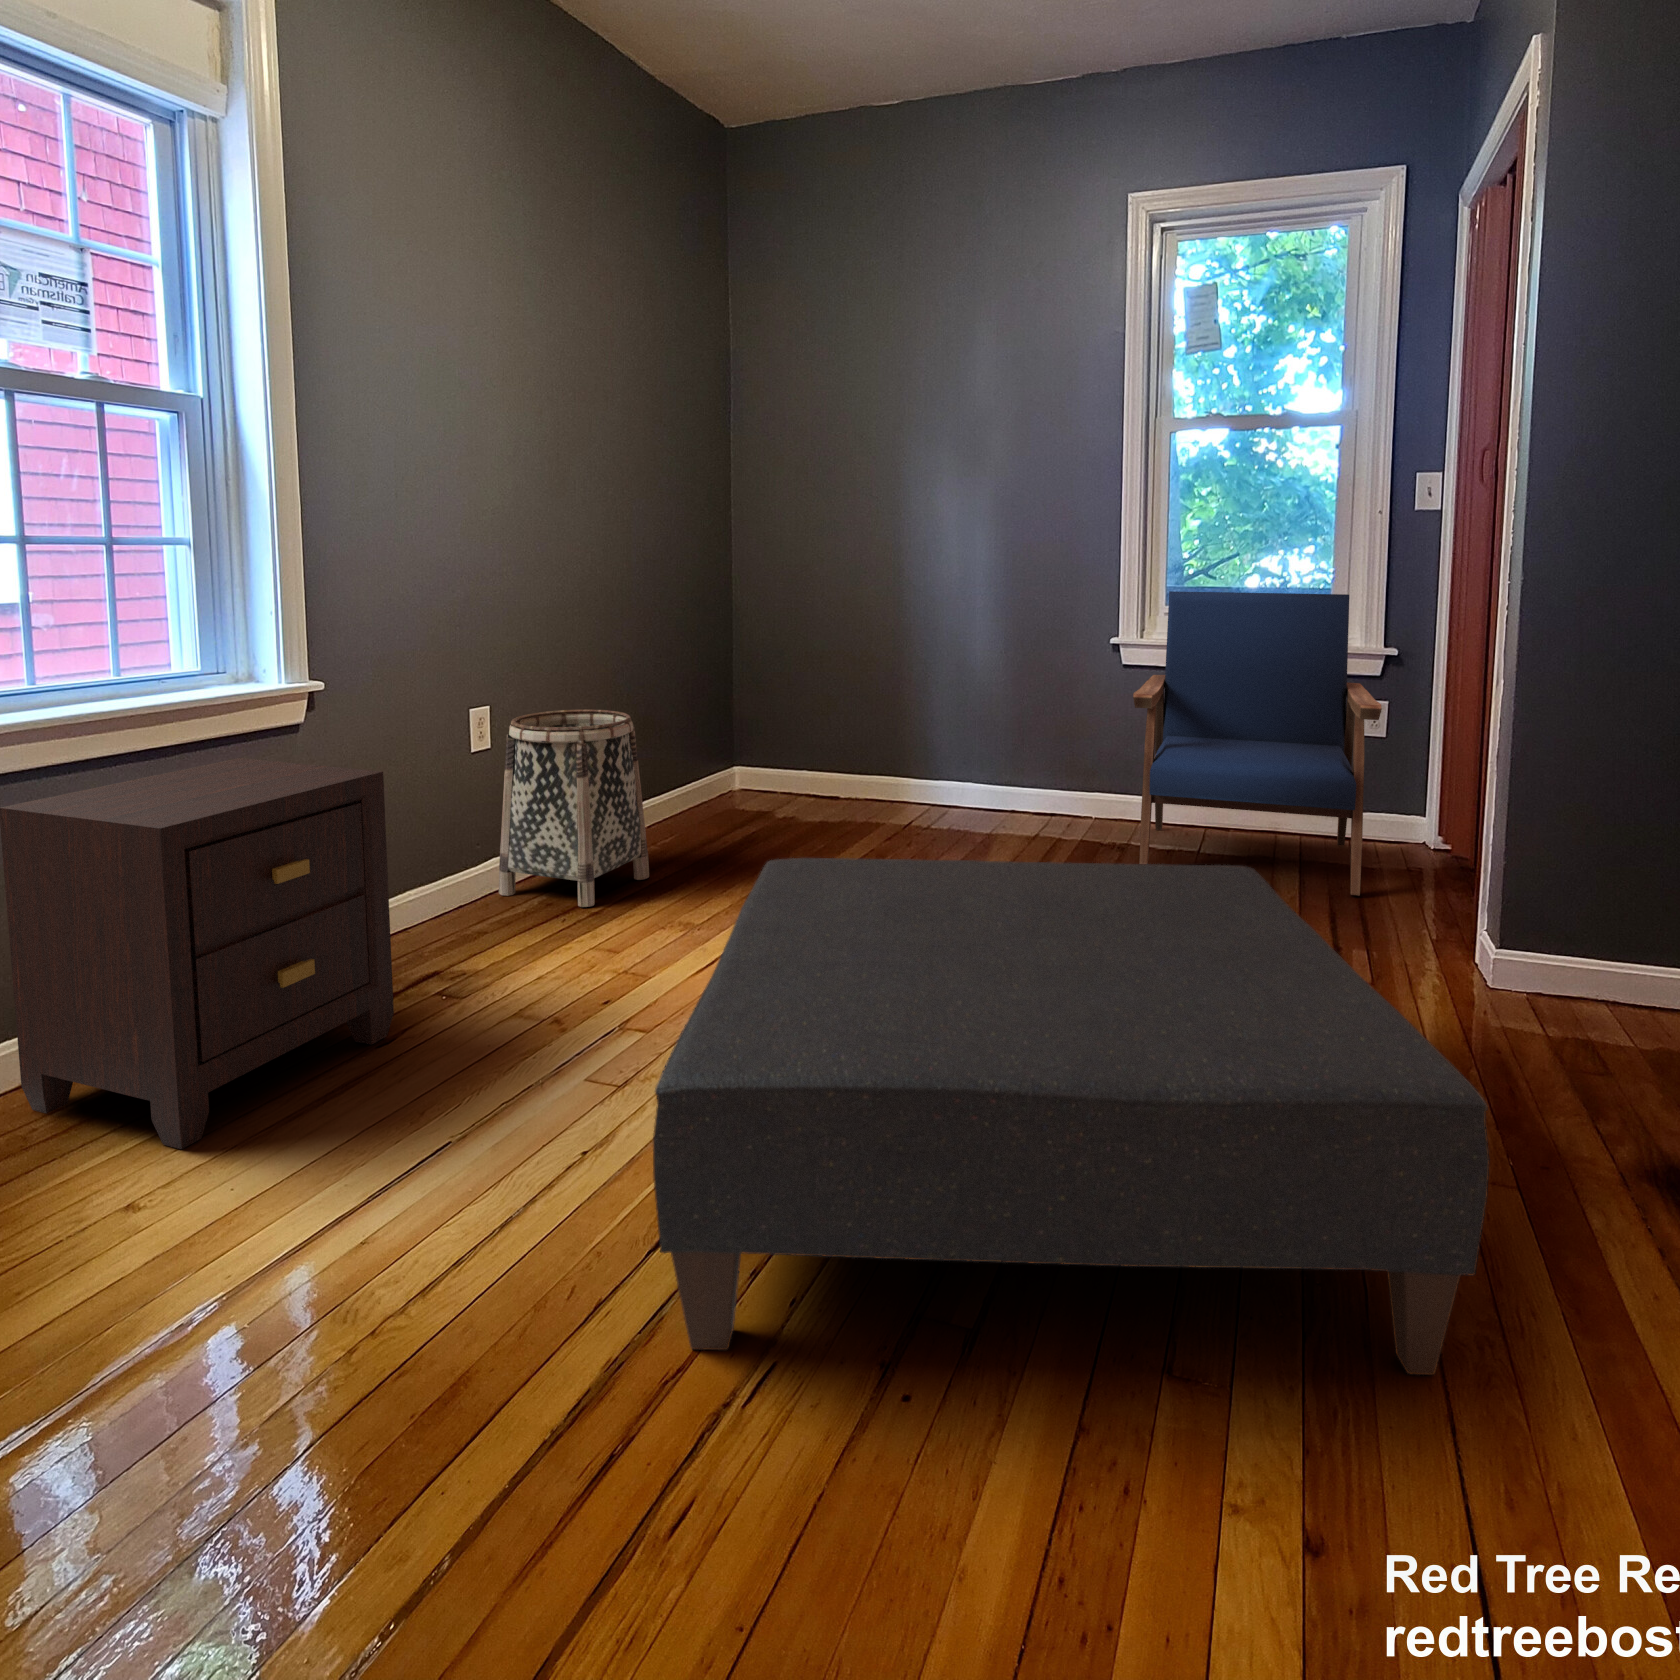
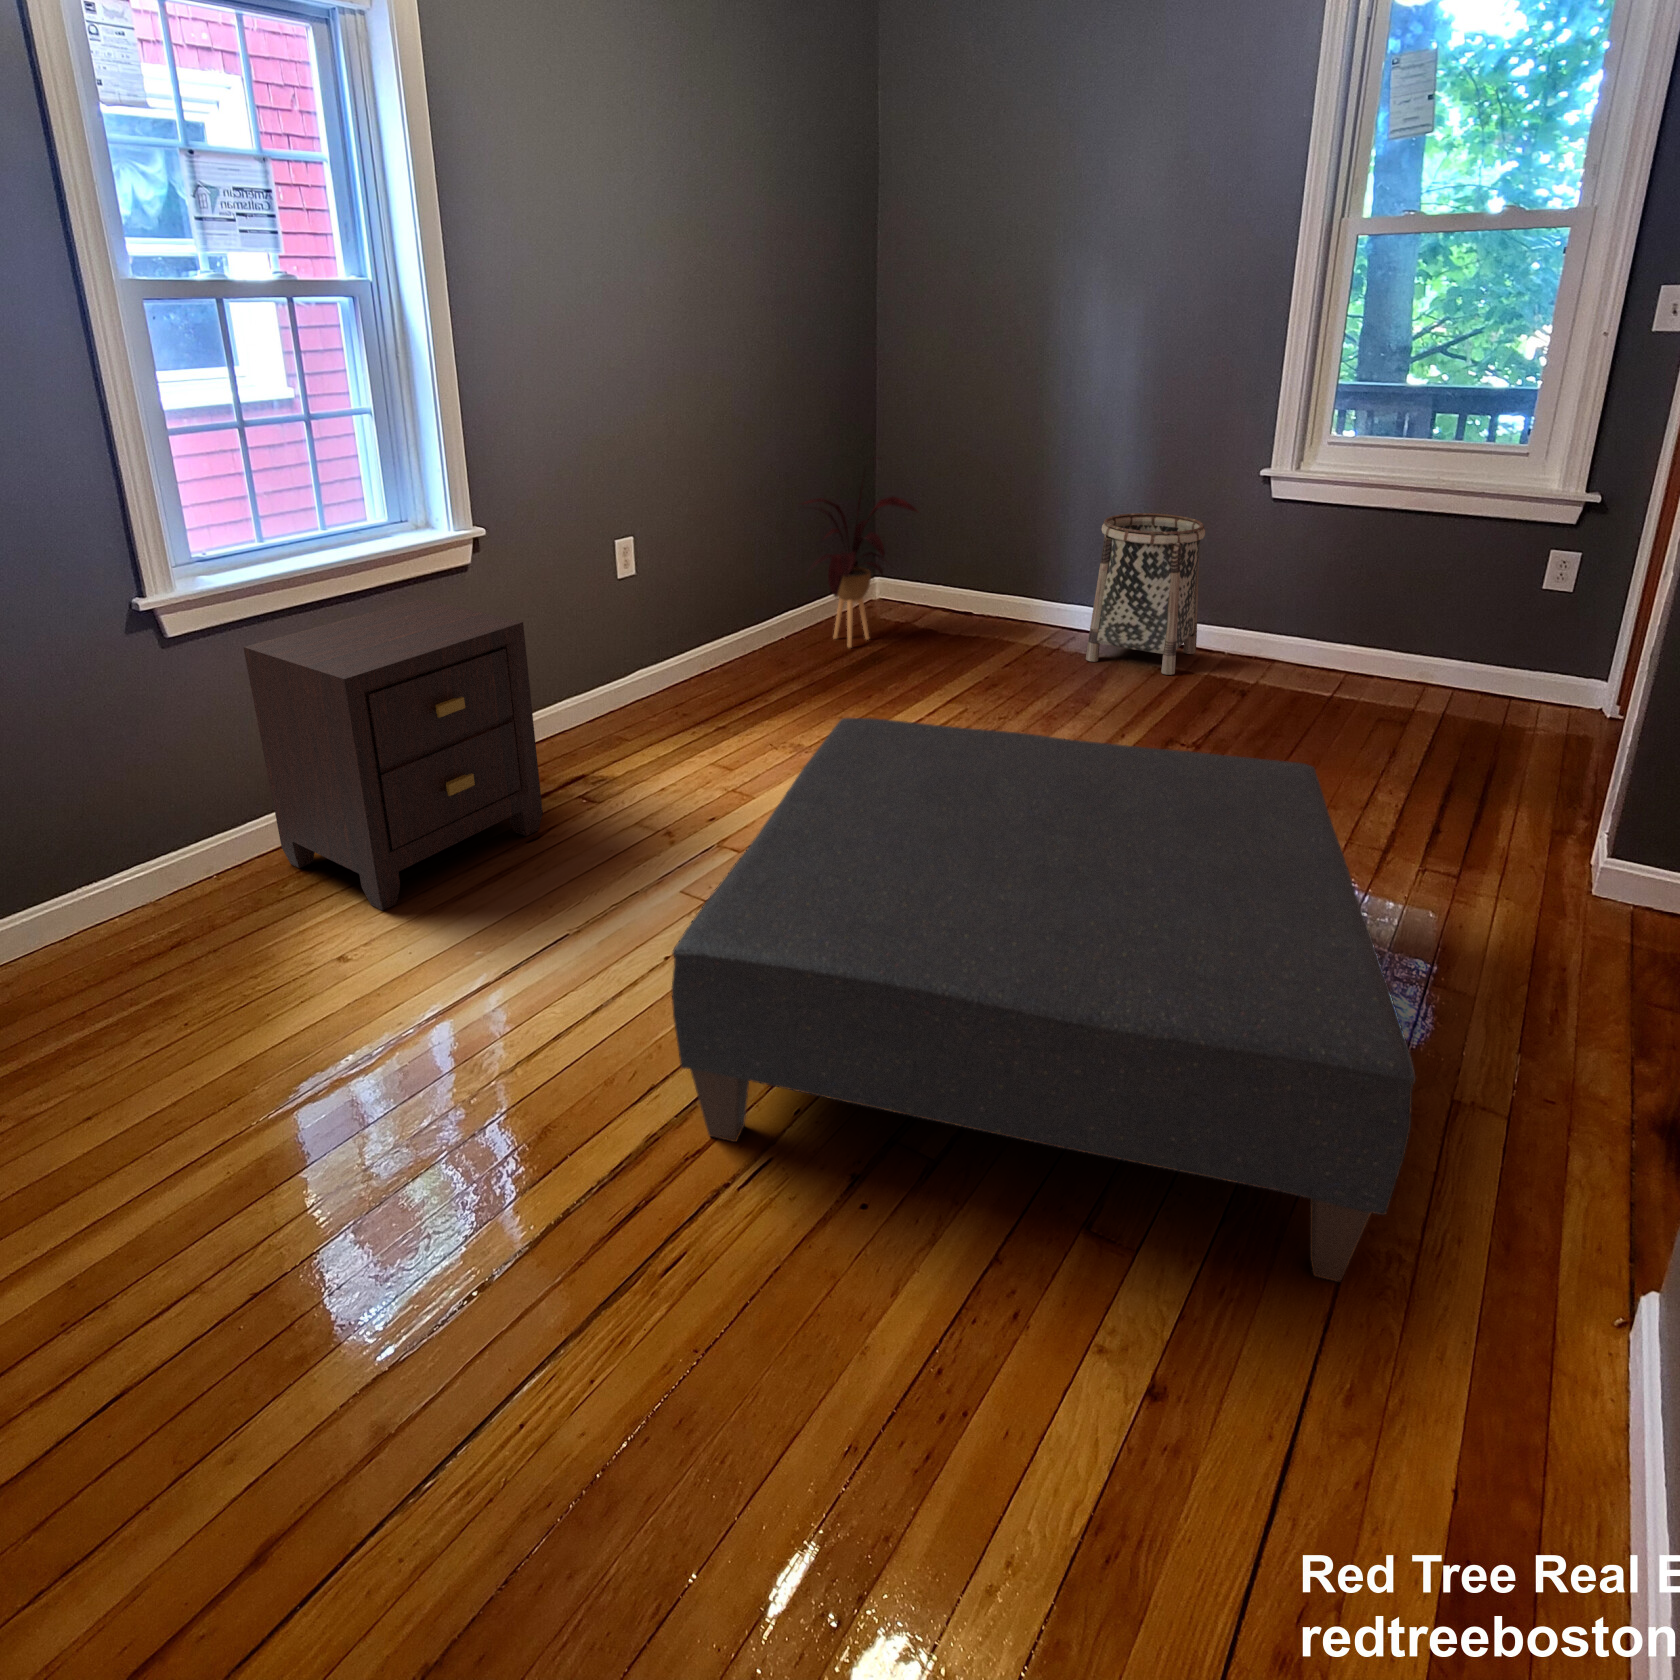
armchair: present [1133,591,1382,896] -> none [1247,428,1546,771]
house plant: none [658,627,792,832] -> present [802,486,917,647]
basket: present [499,710,649,907] -> present [1086,513,1205,675]

